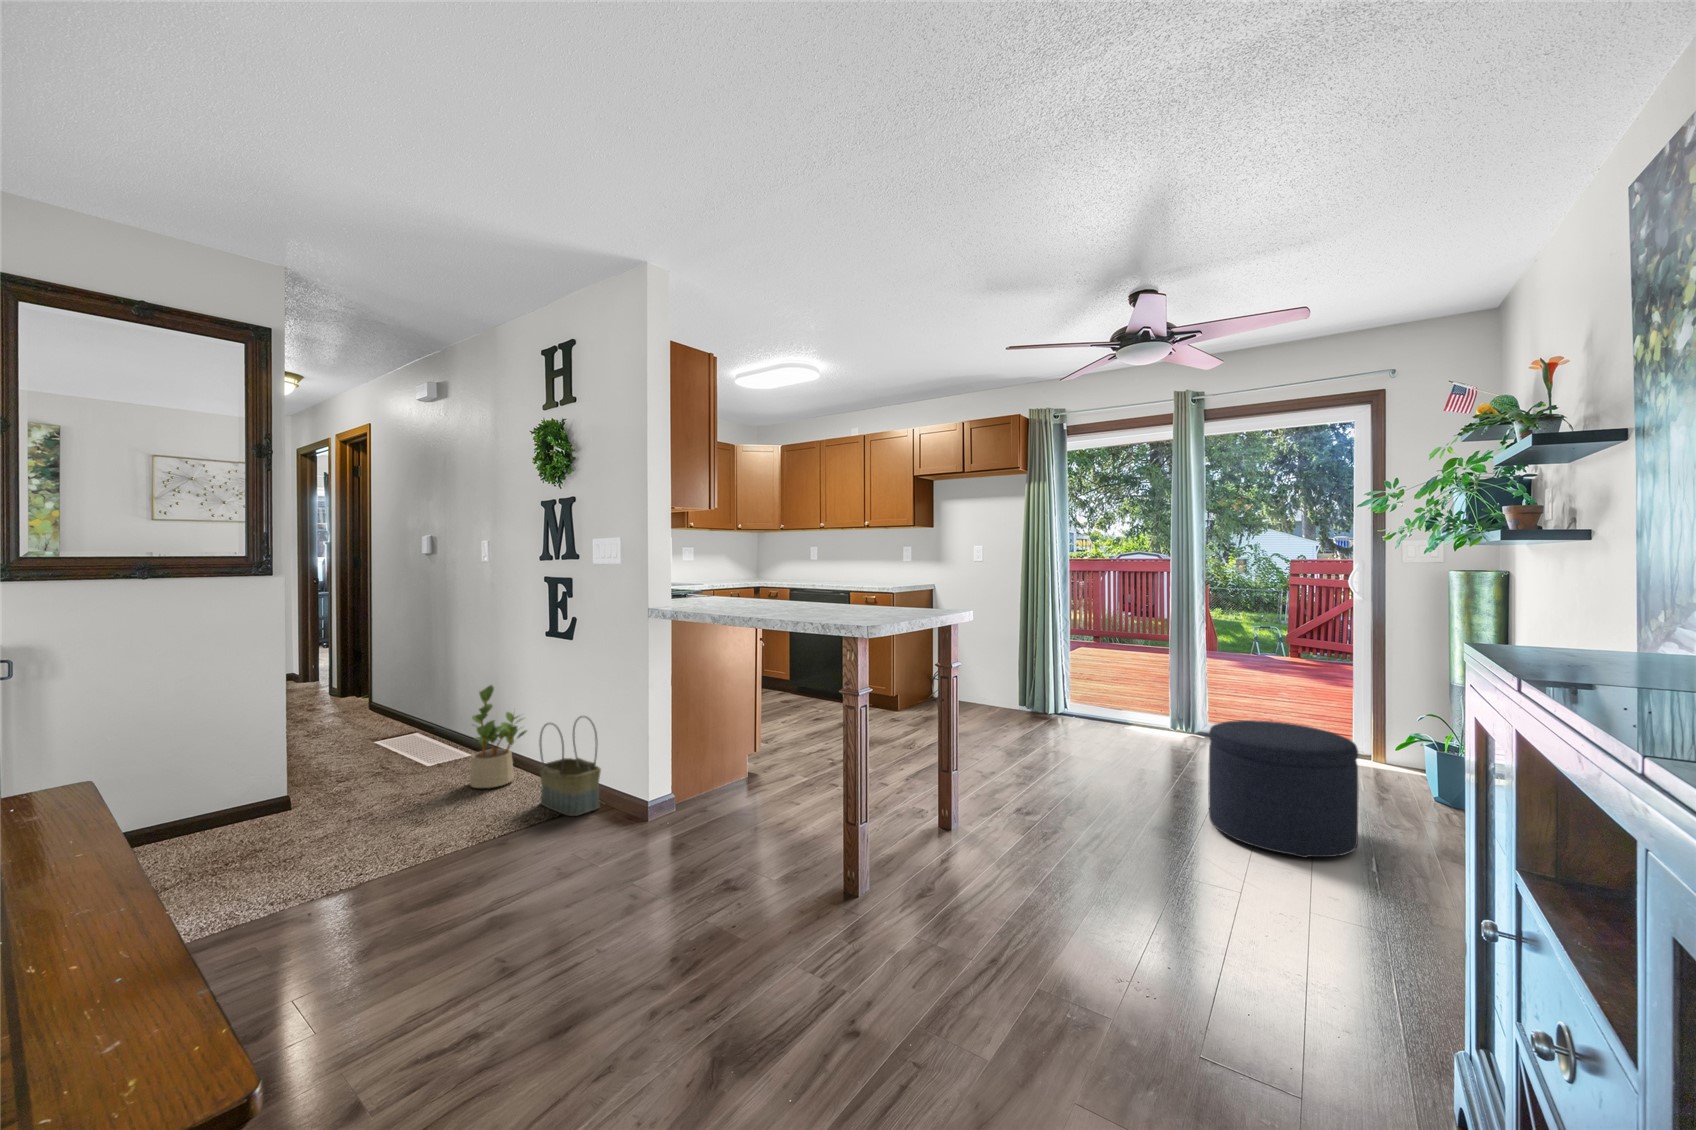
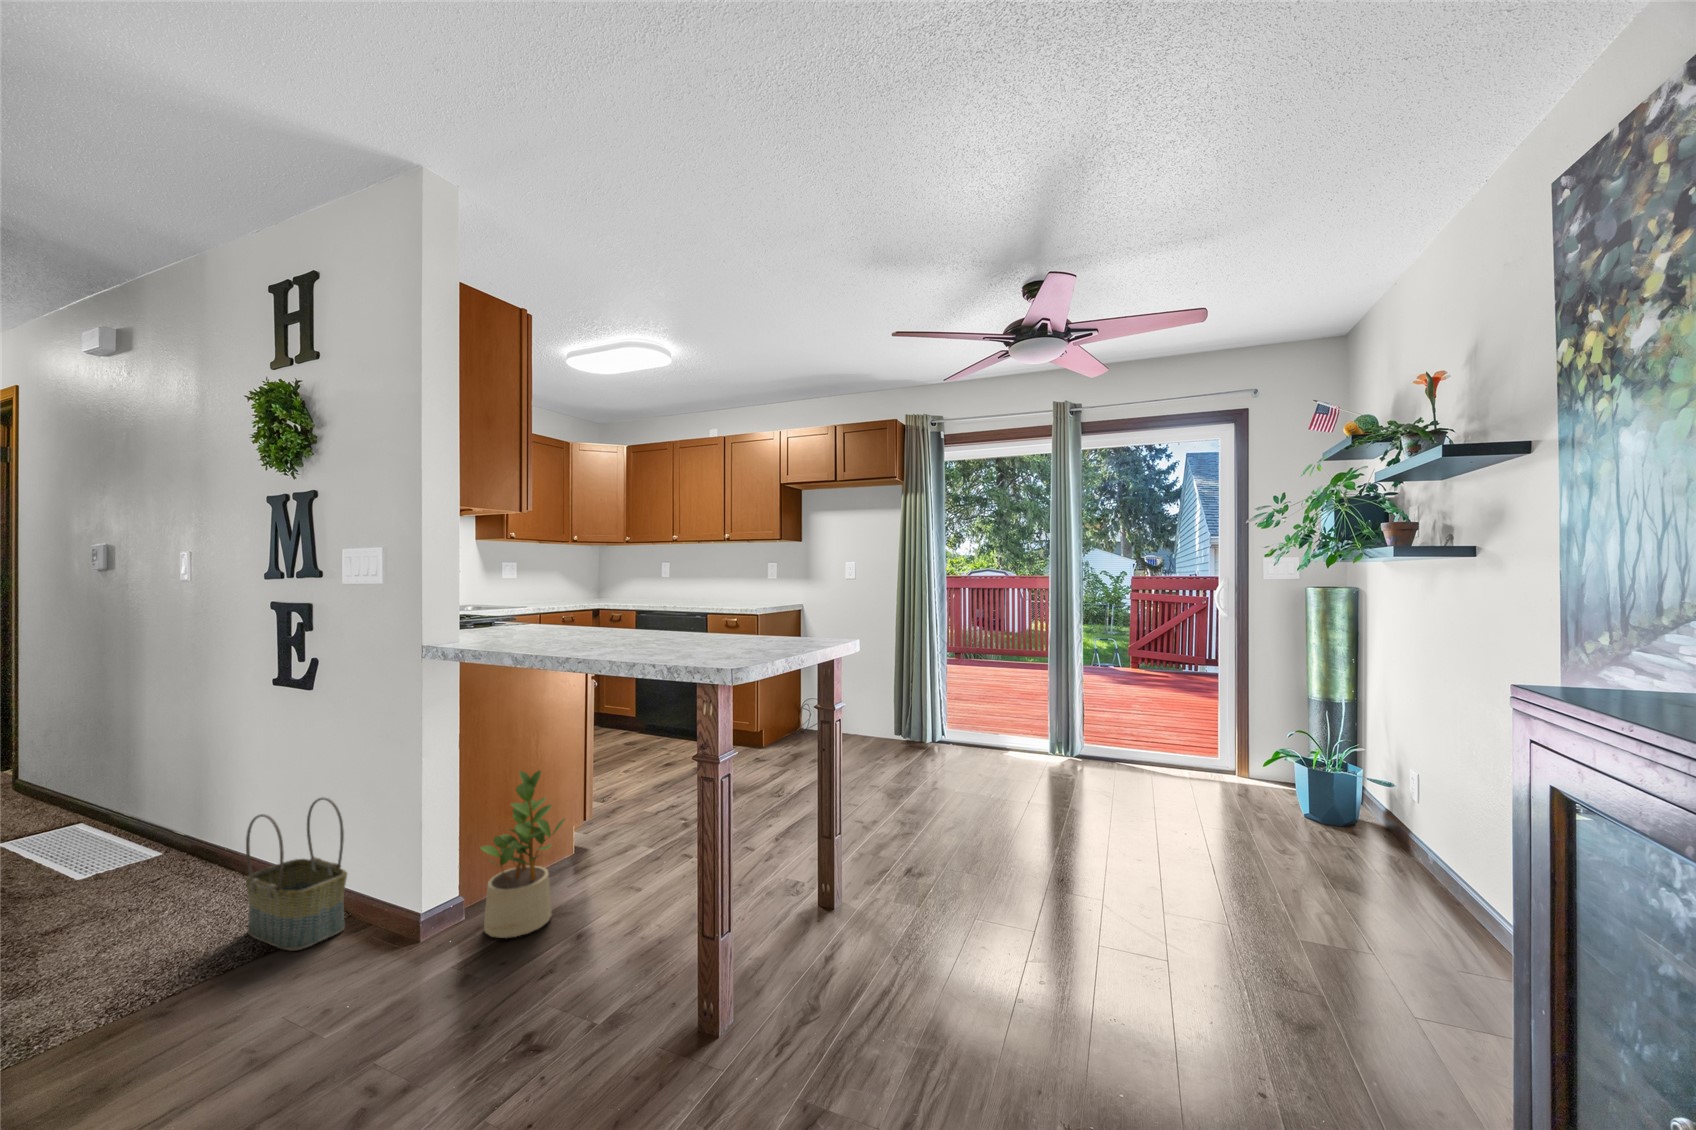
potted plant: present [469,685,527,788] -> present [481,770,564,938]
ottoman: present [1208,720,1359,858] -> none [1115,750,1271,907]

